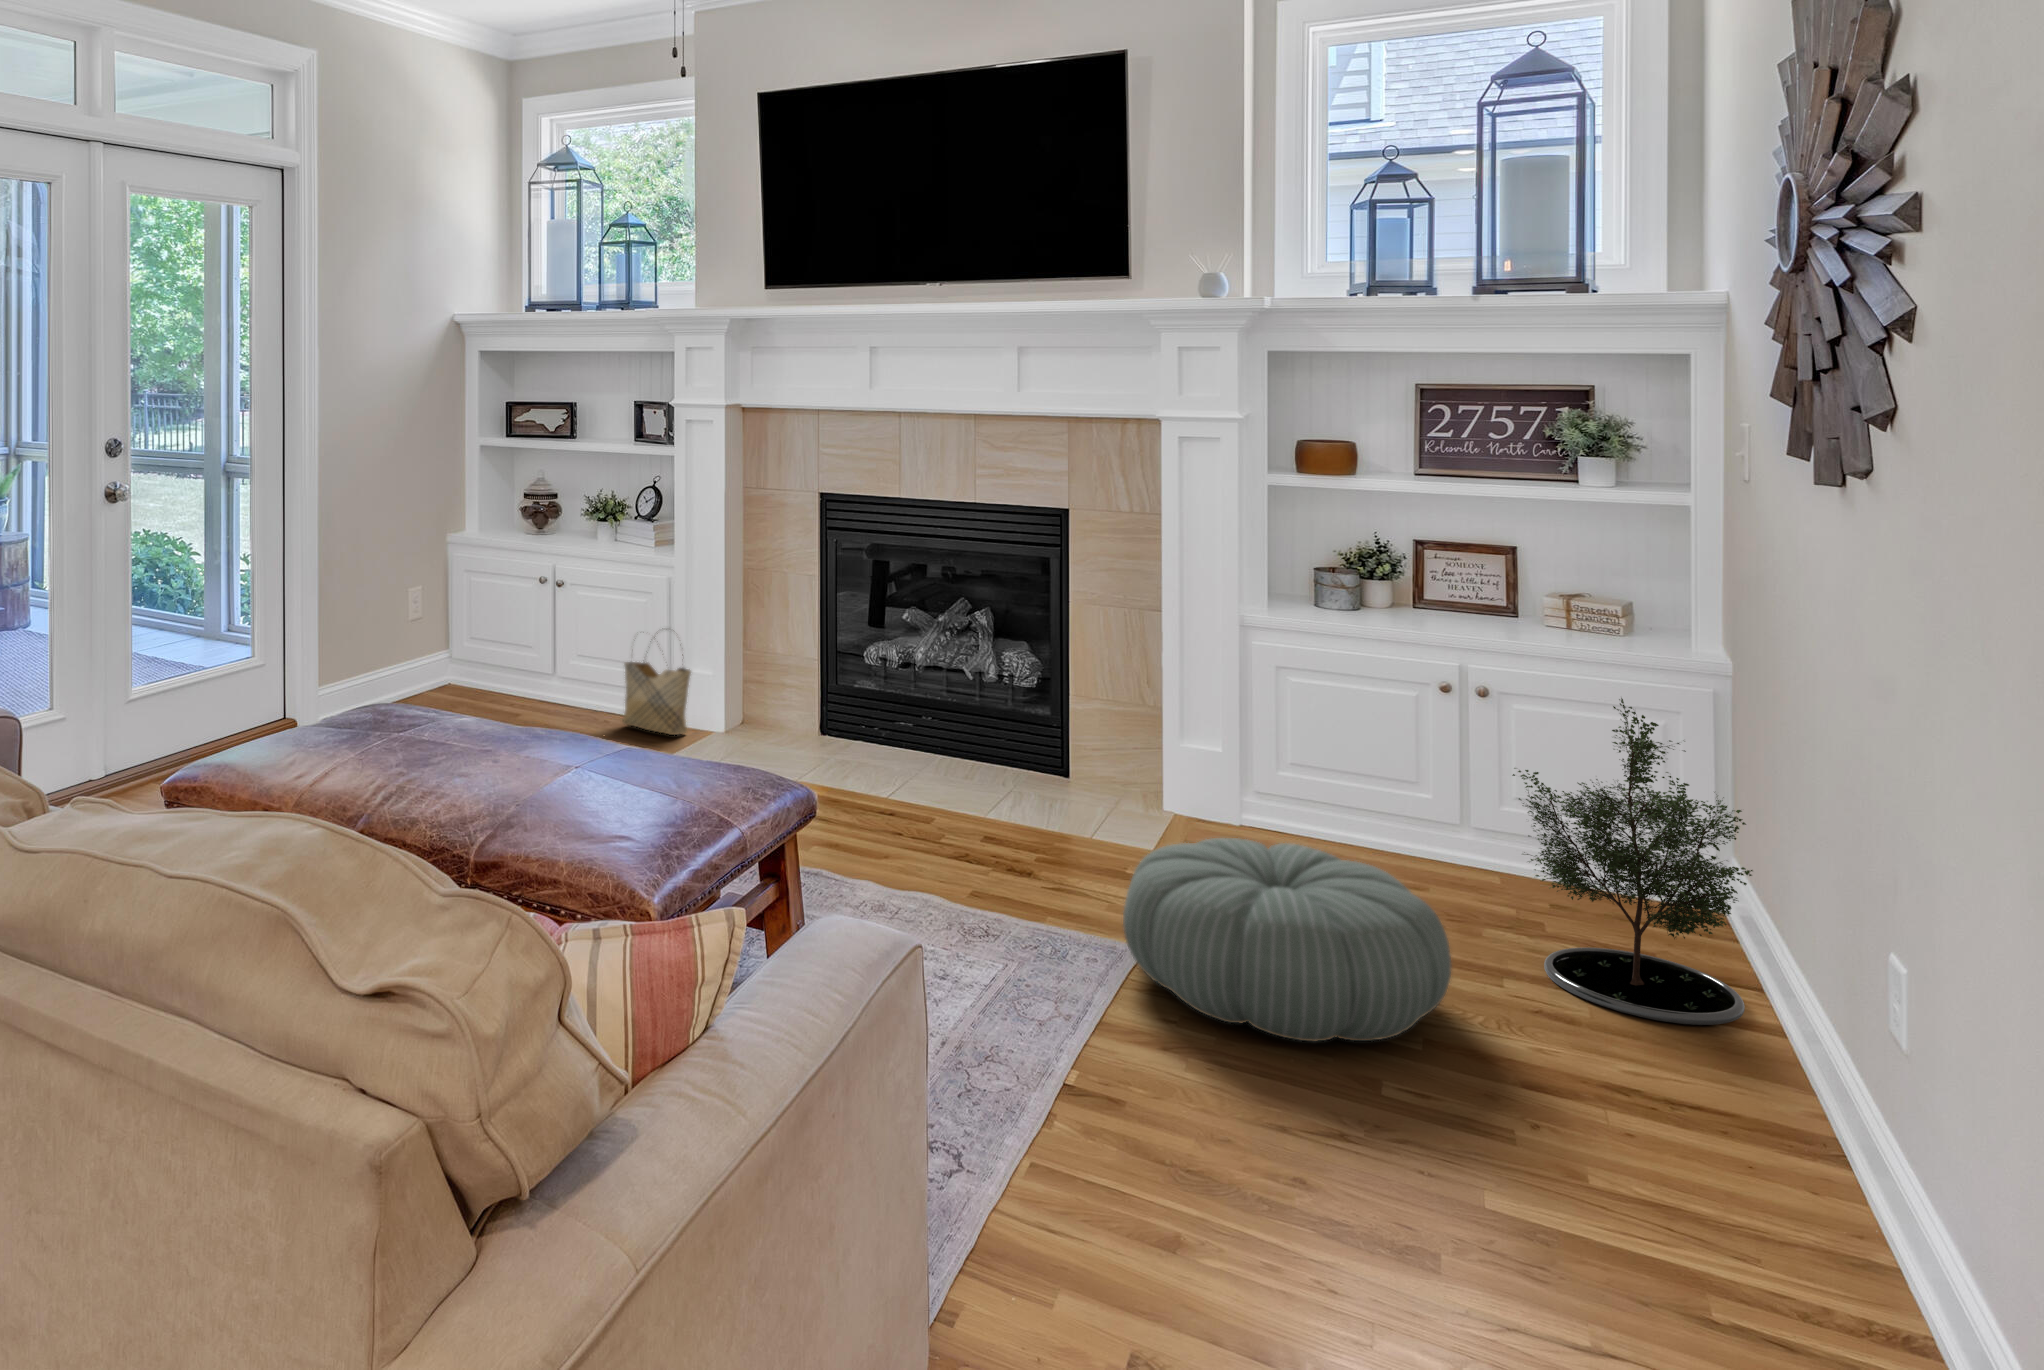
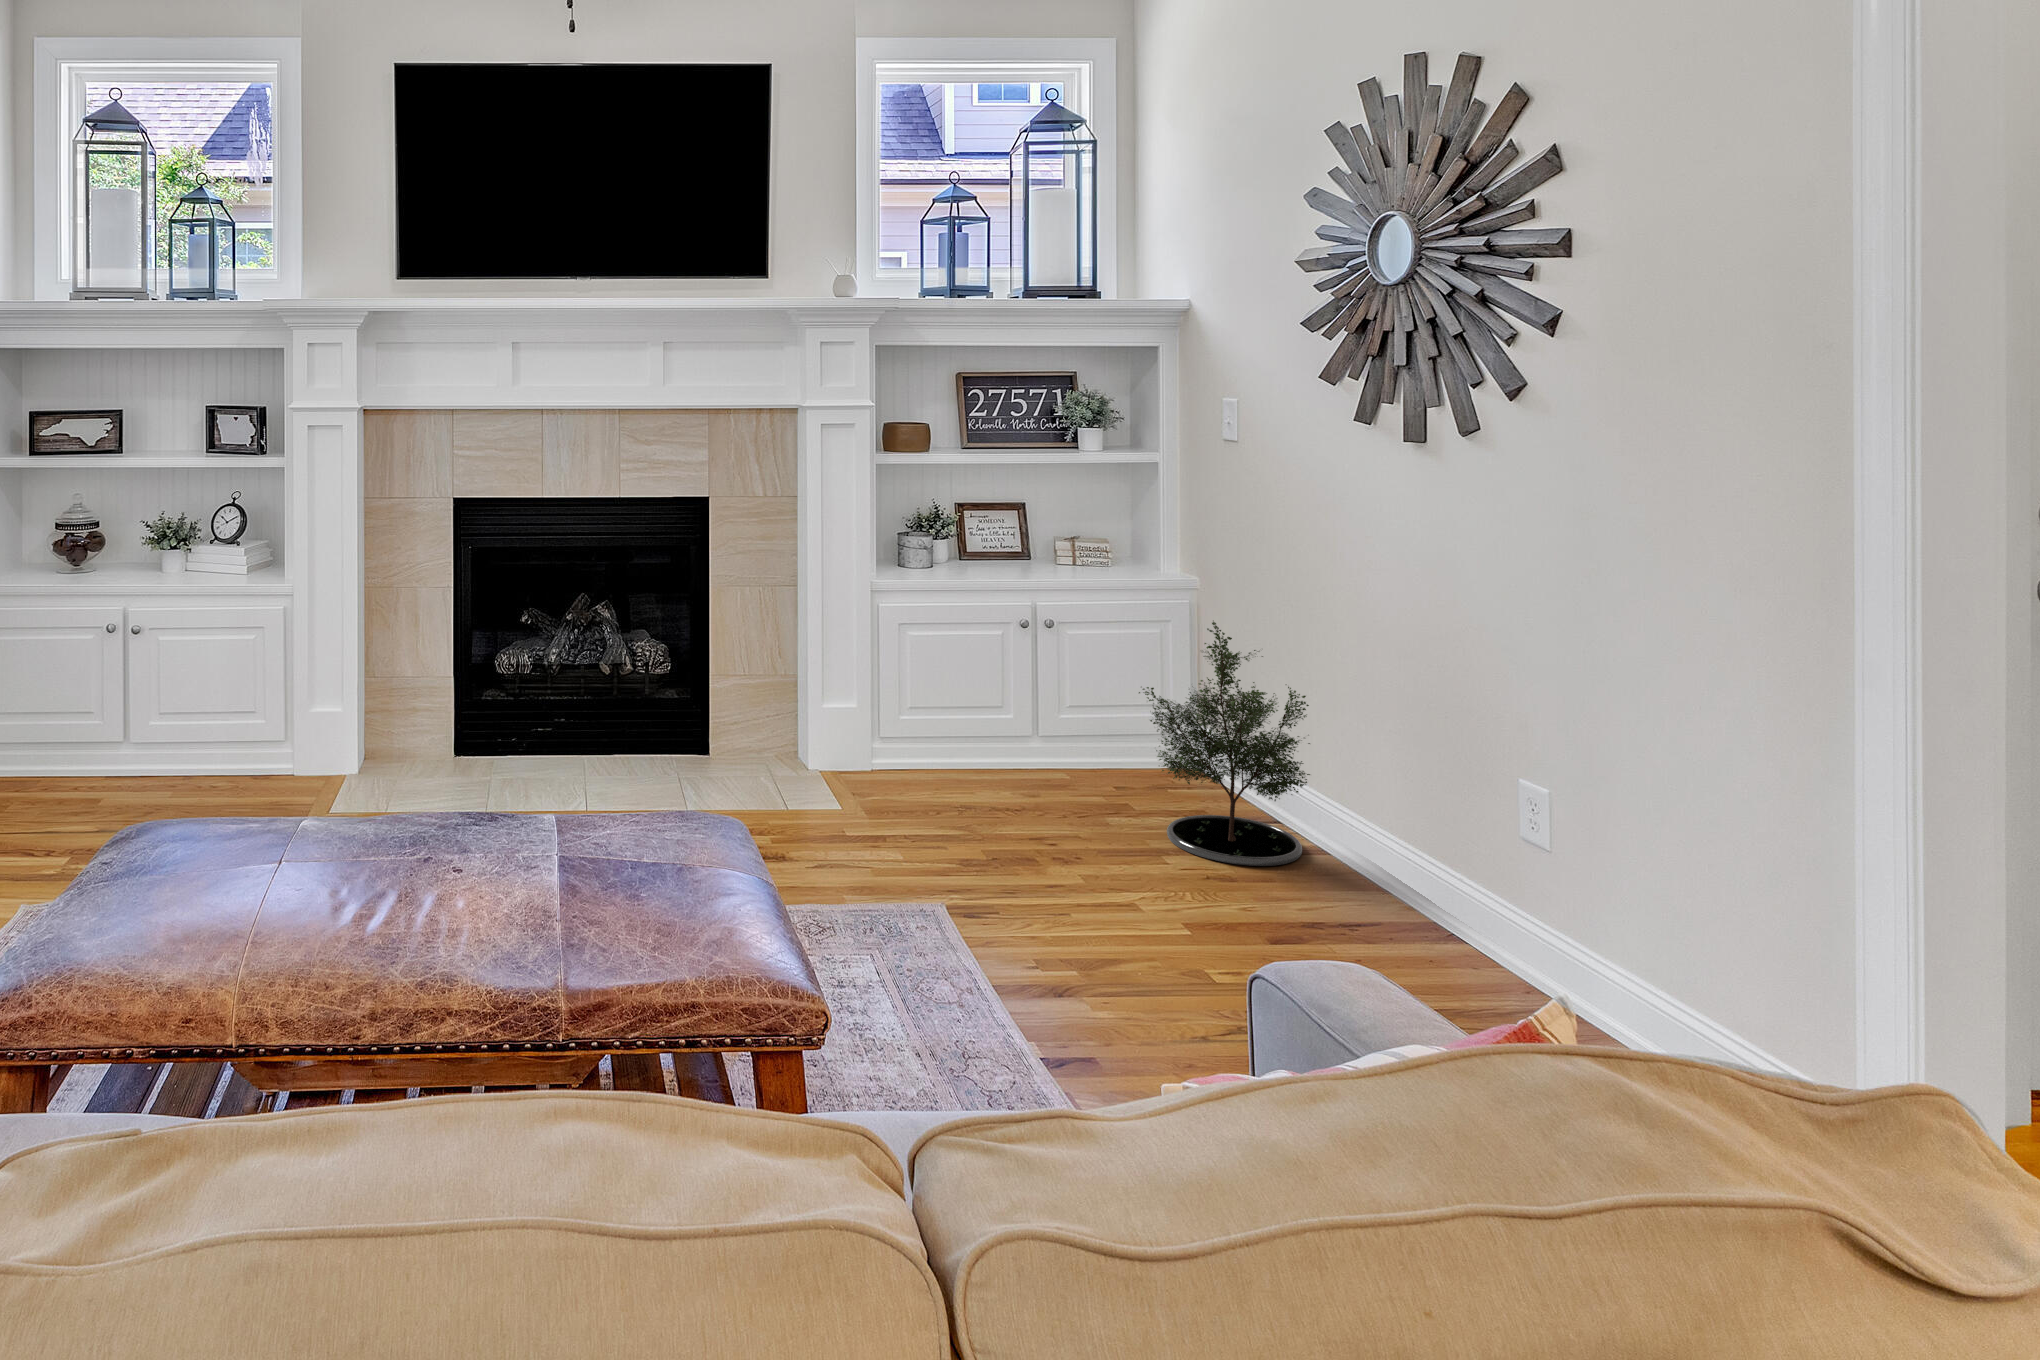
woven basket: present [623,637,691,735] -> none [243,663,327,782]
pouf: present [1123,838,1451,1041] -> none [936,783,1205,956]

